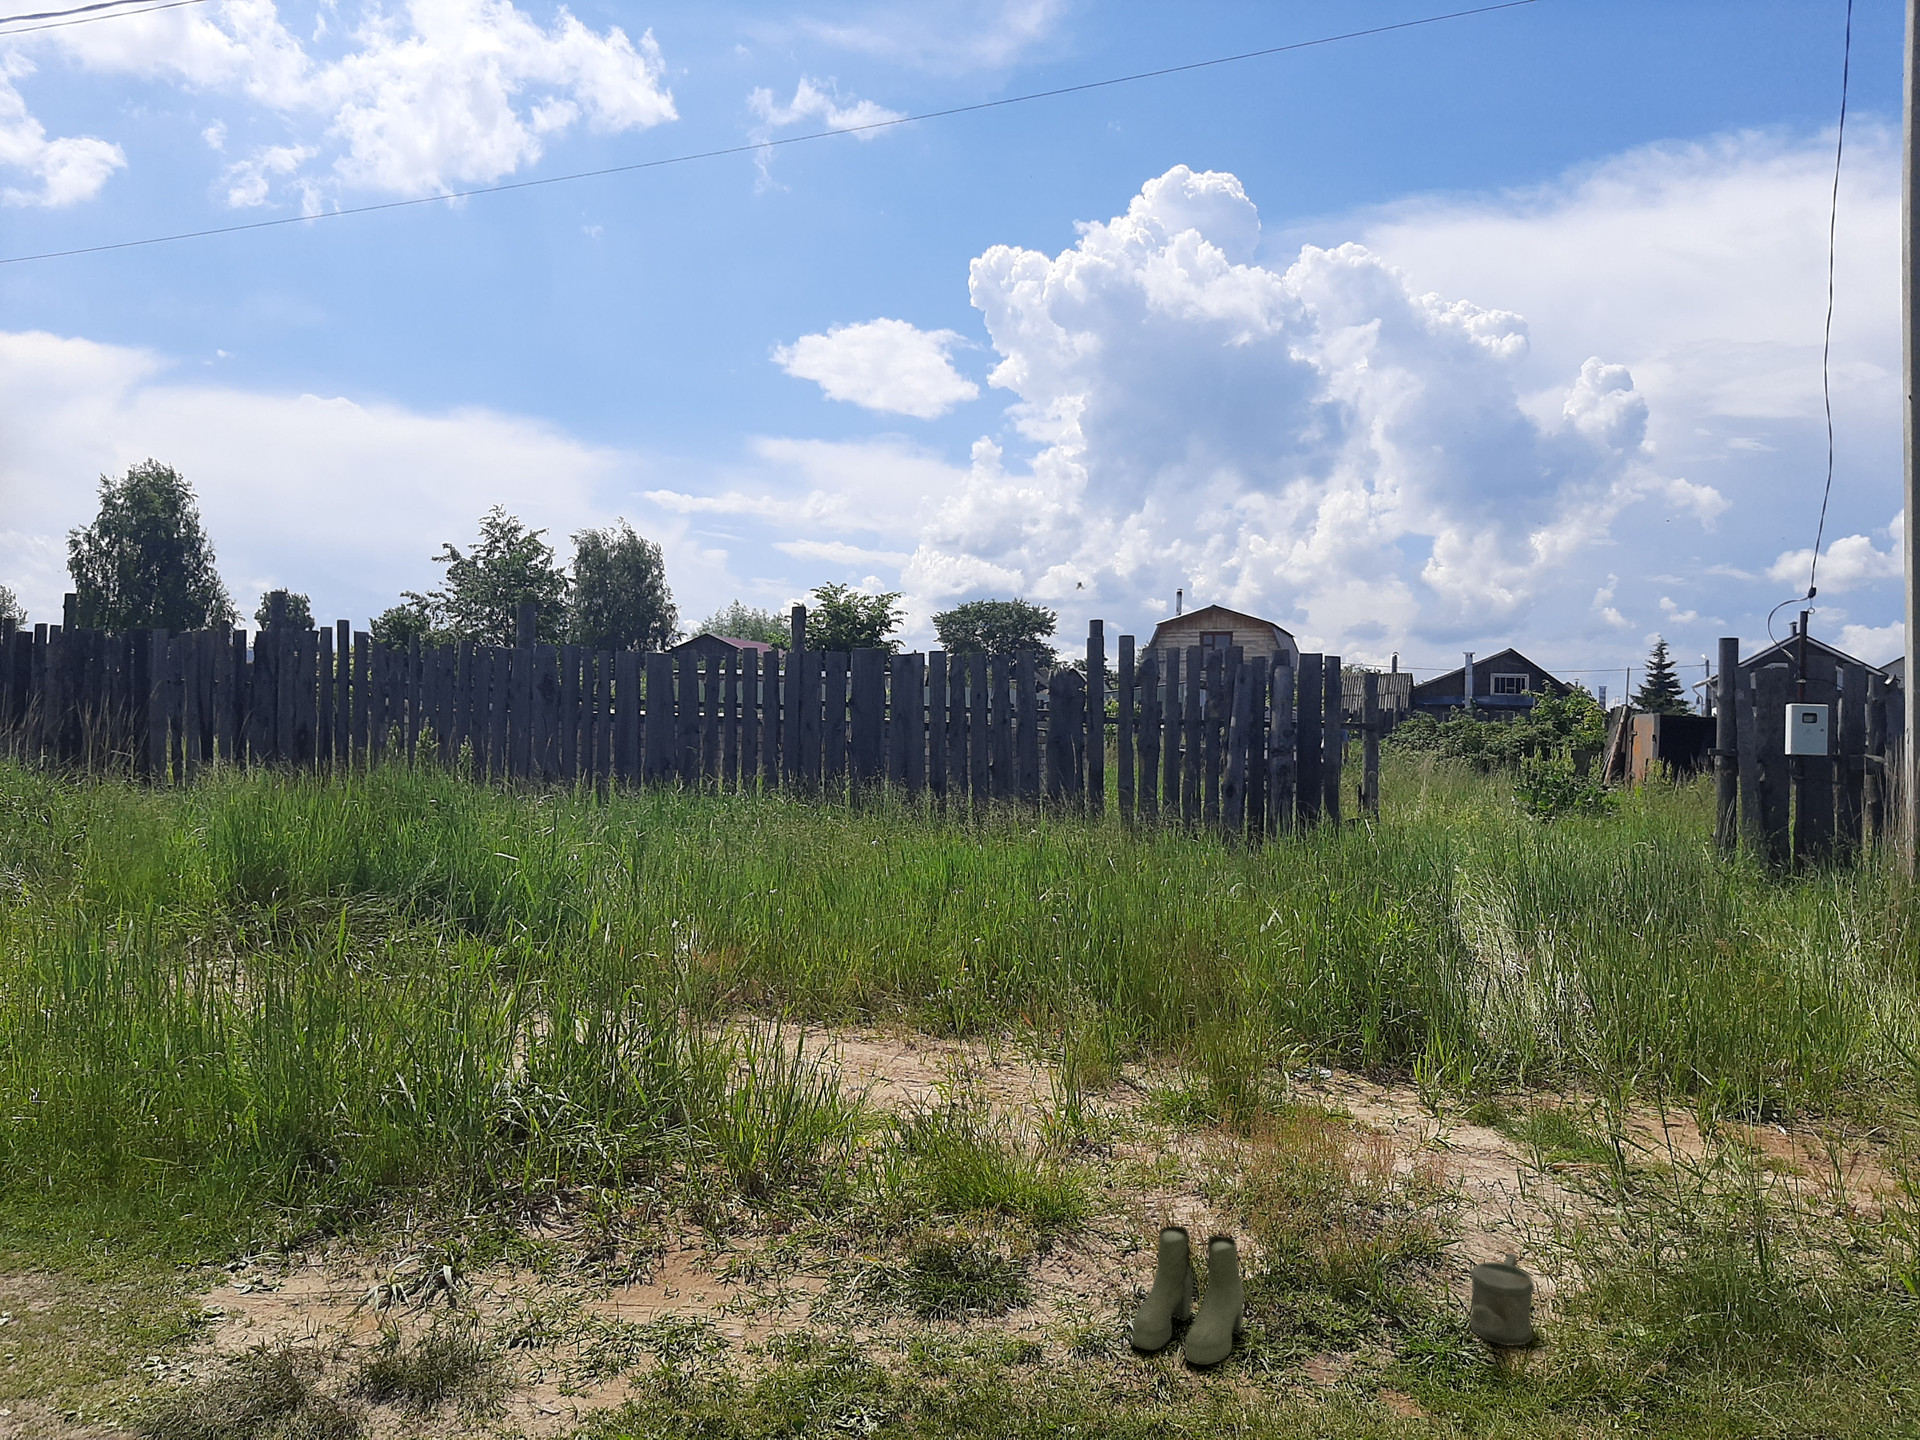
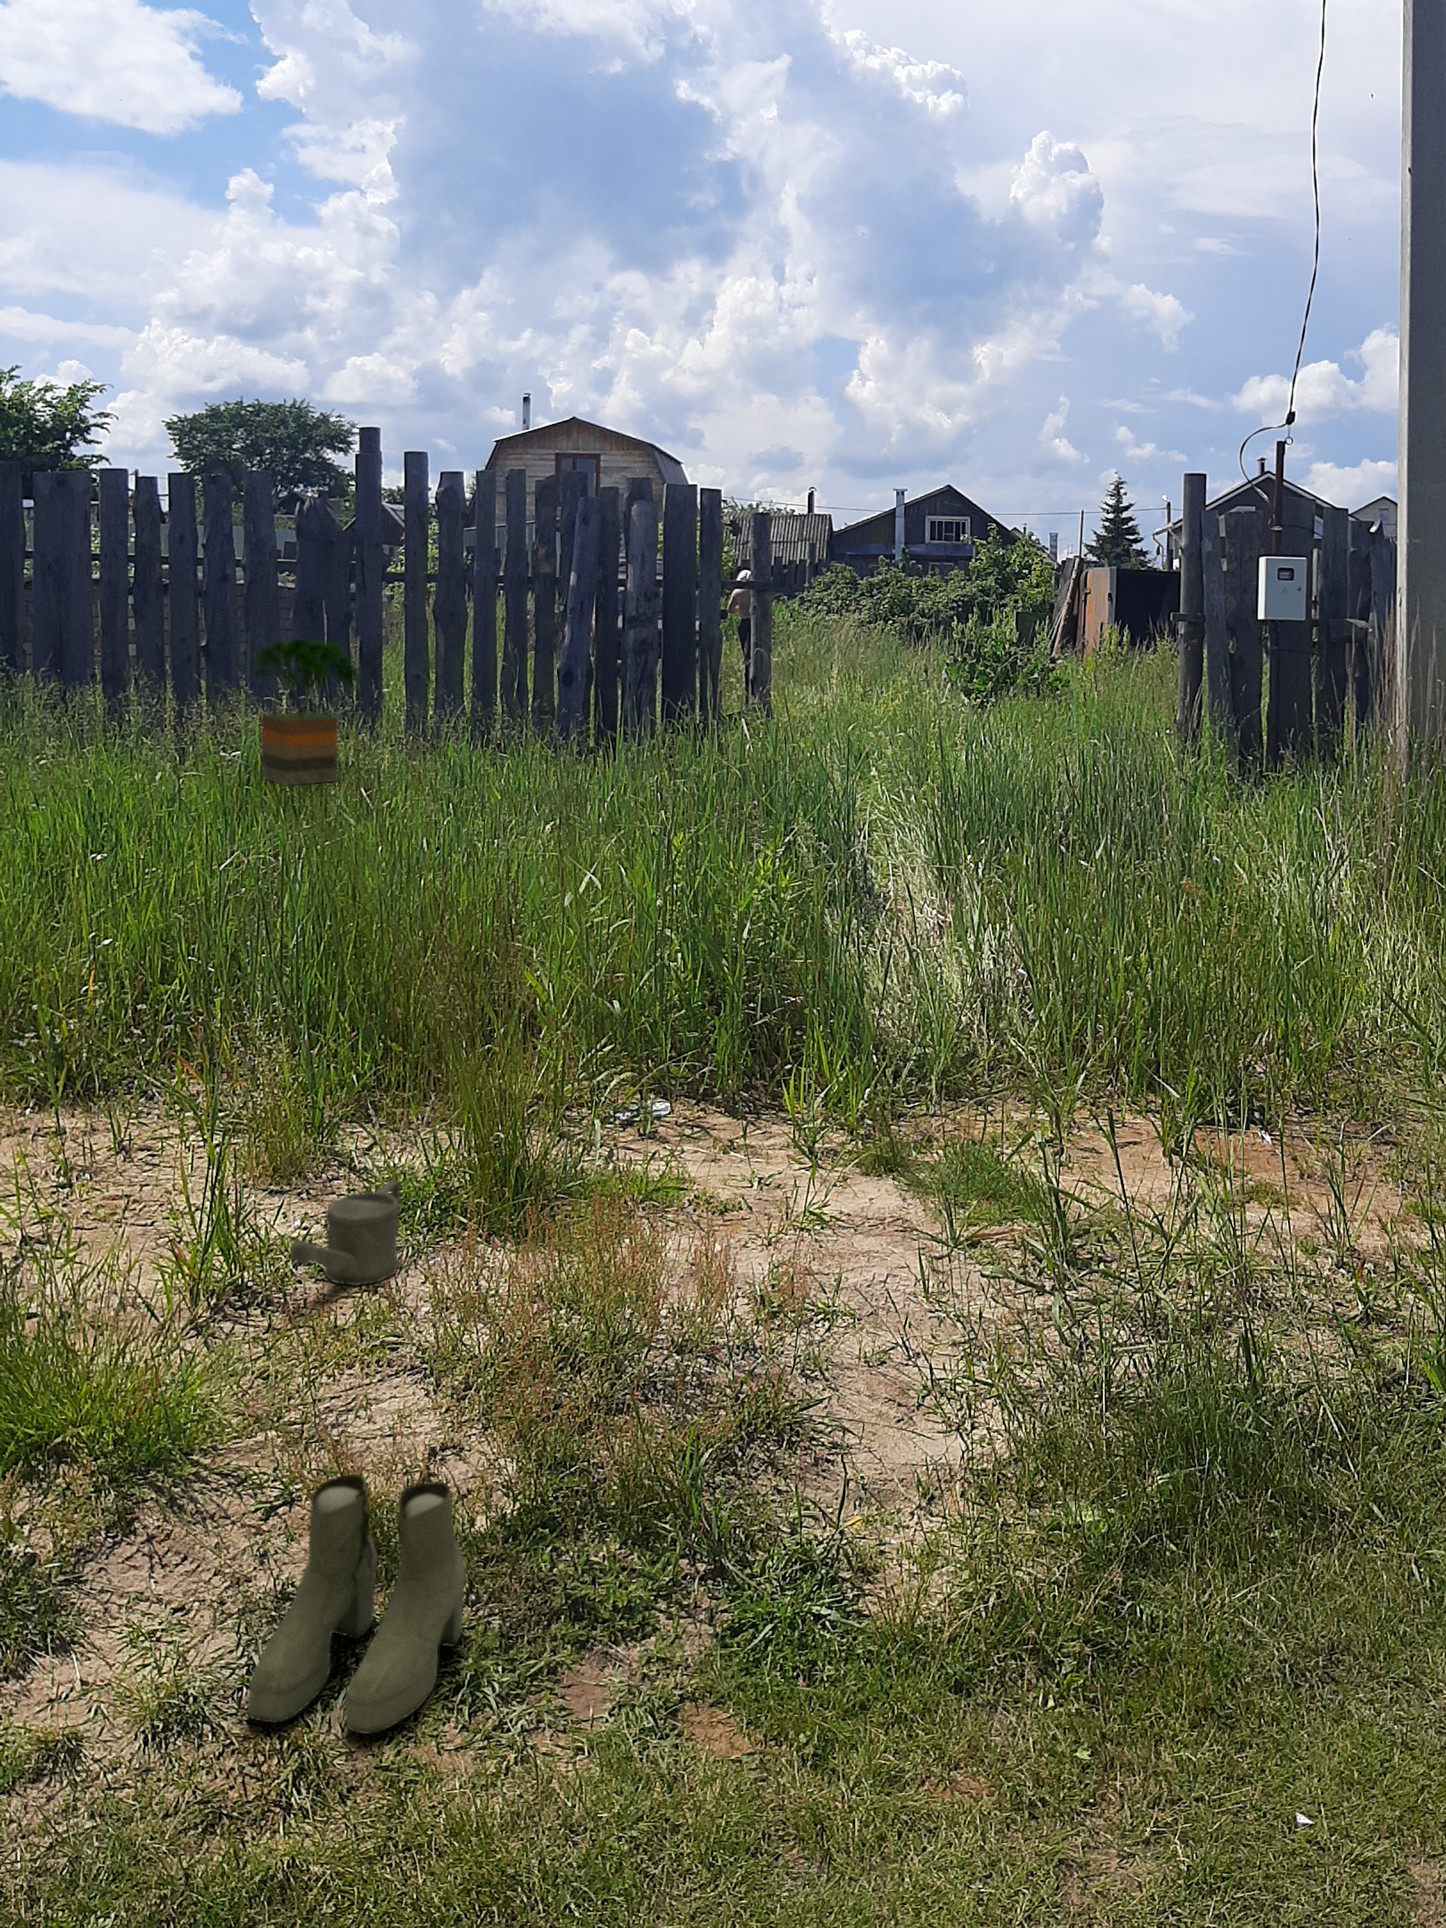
potted tree: none [1046,768,1115,861] -> present [254,638,361,786]
watering can: present [1470,1253,1534,1346] -> present [291,1180,401,1286]

